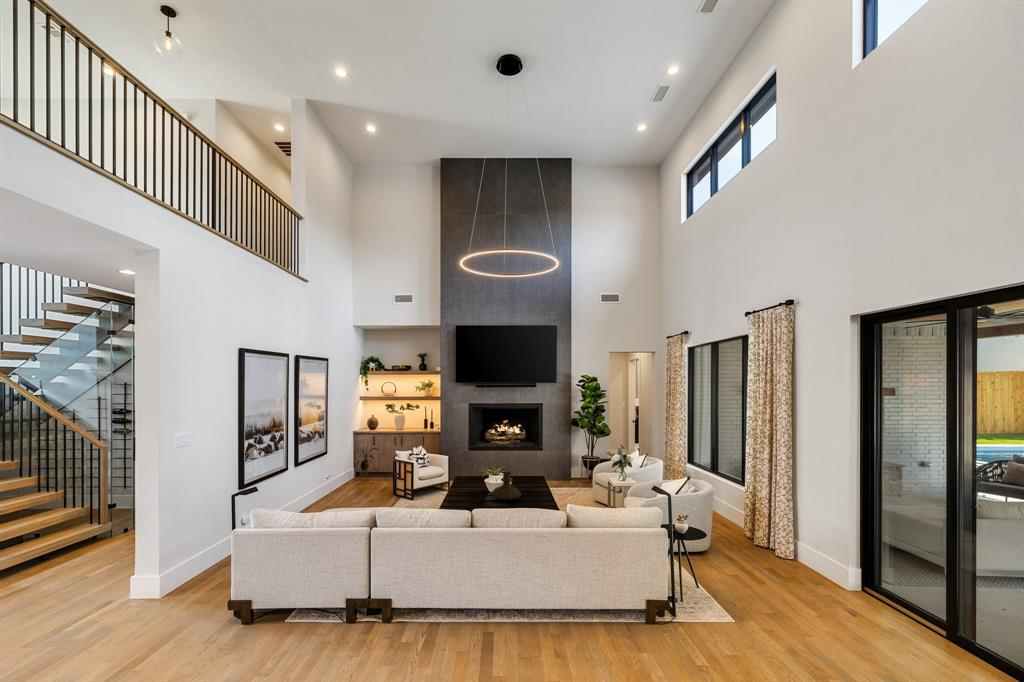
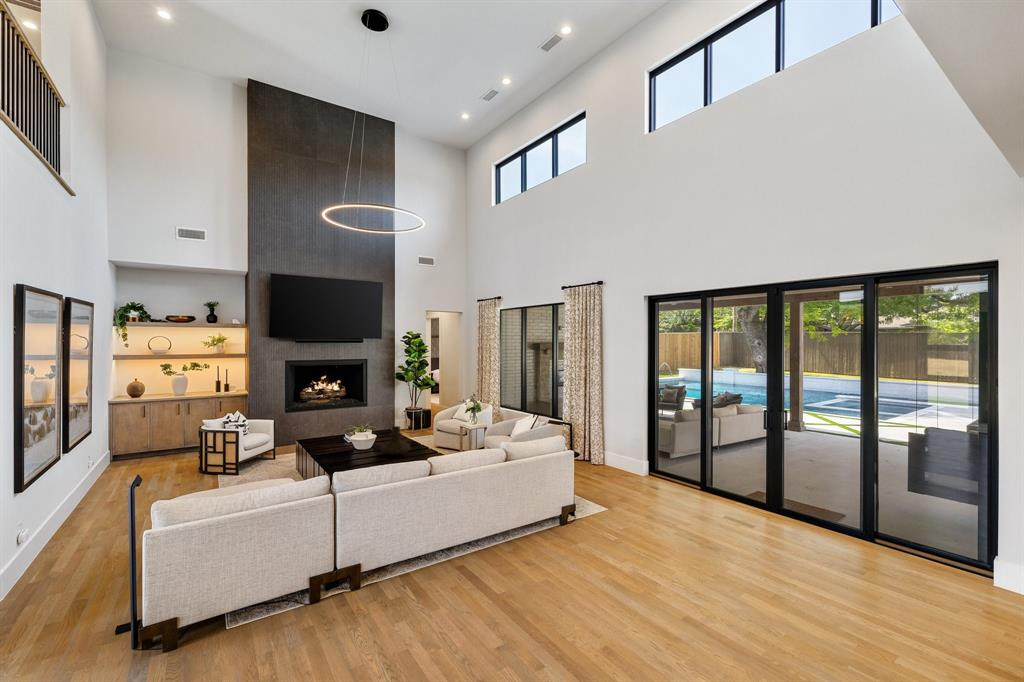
house plant: present [356,448,377,476] -> none [111,411,158,464]

